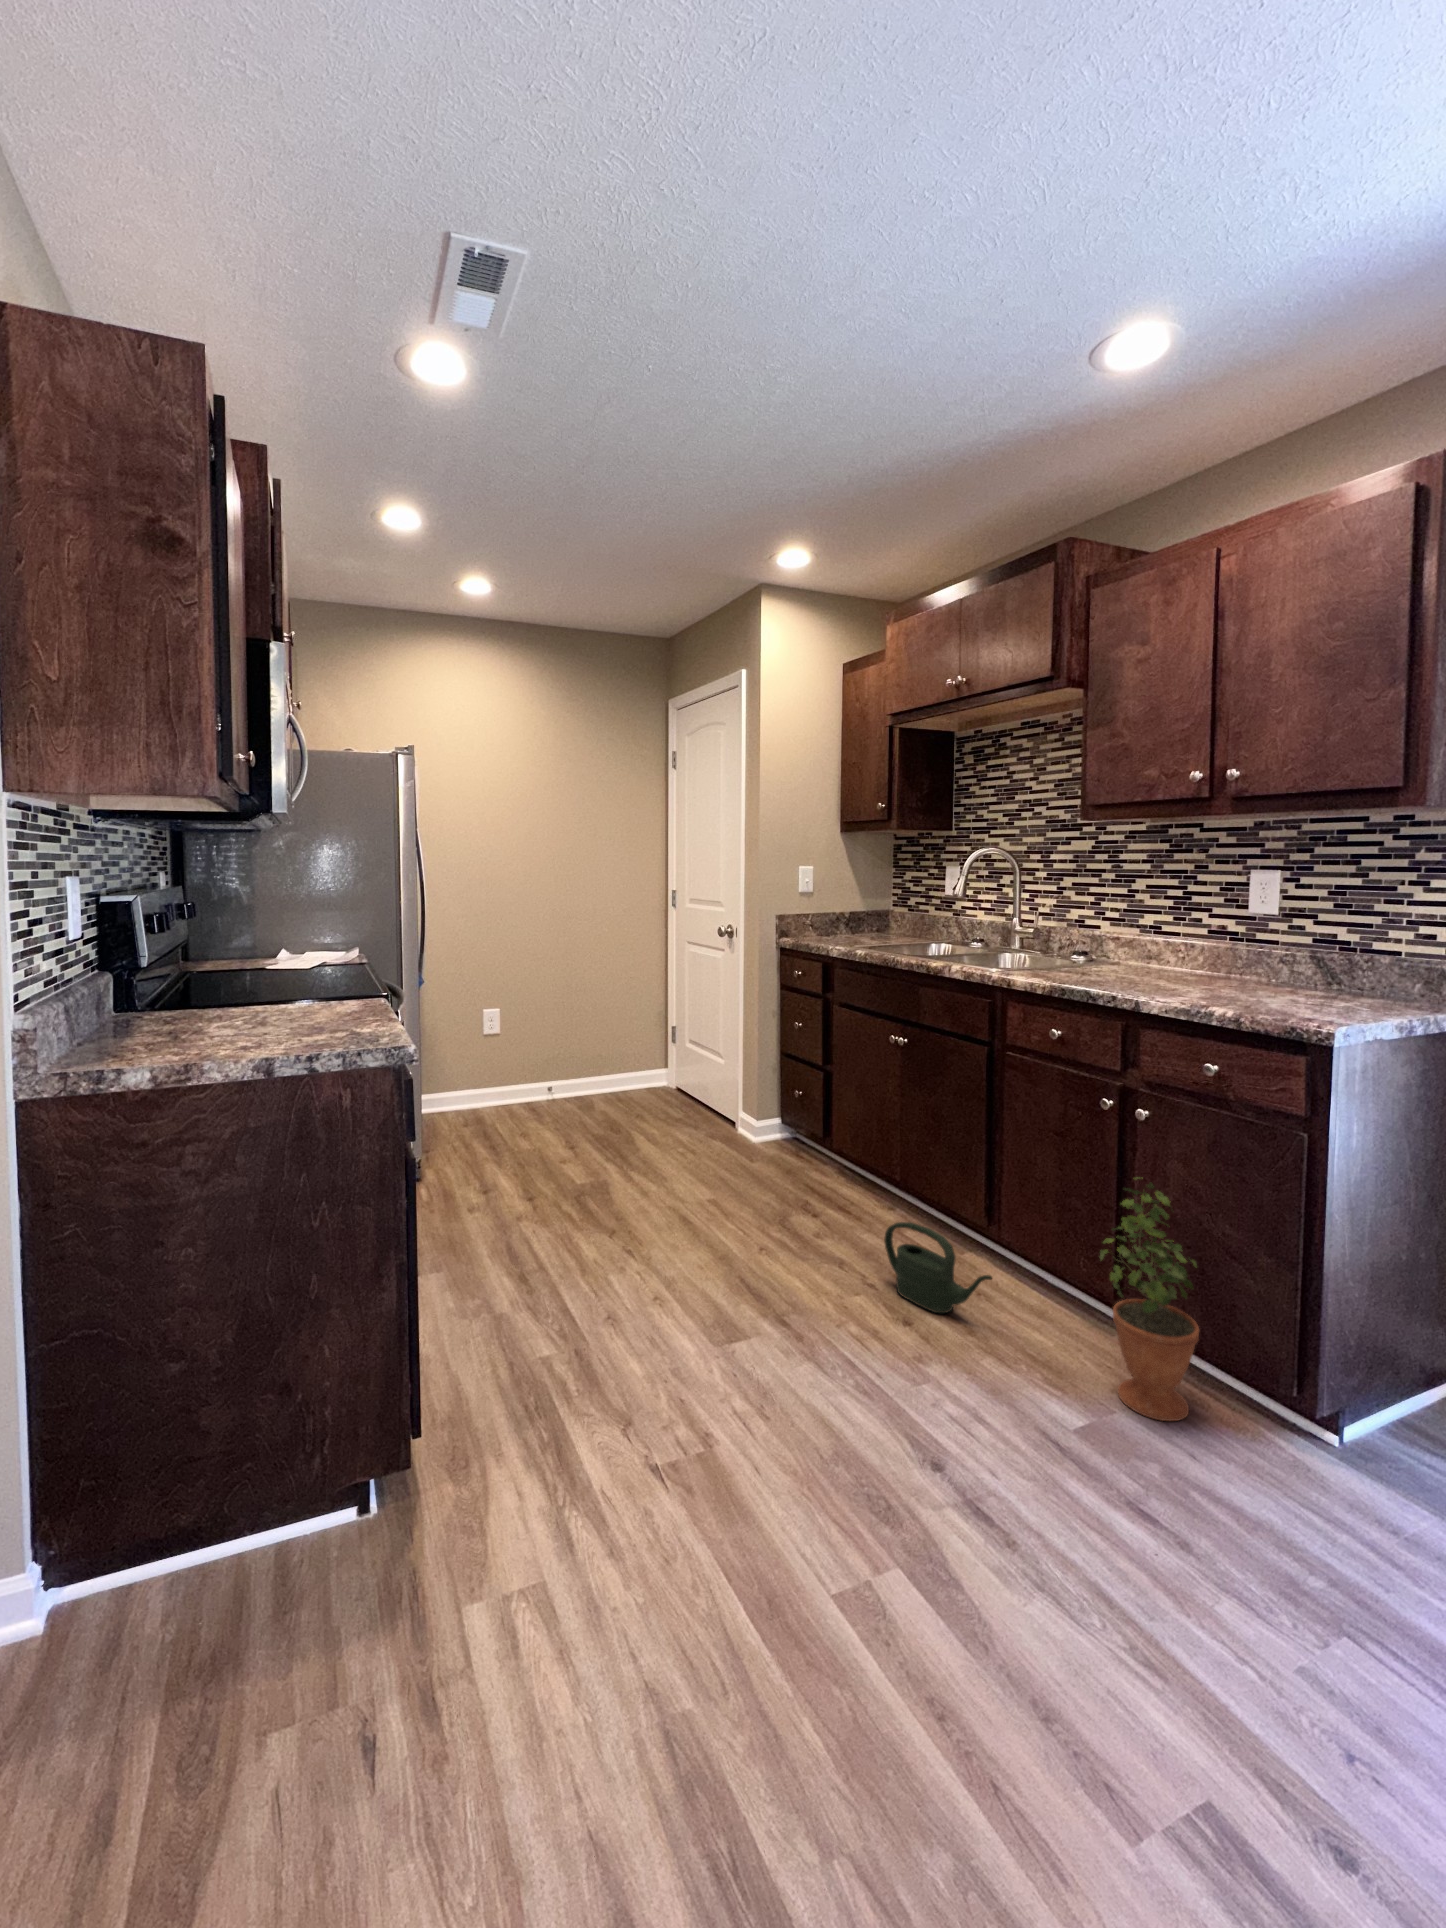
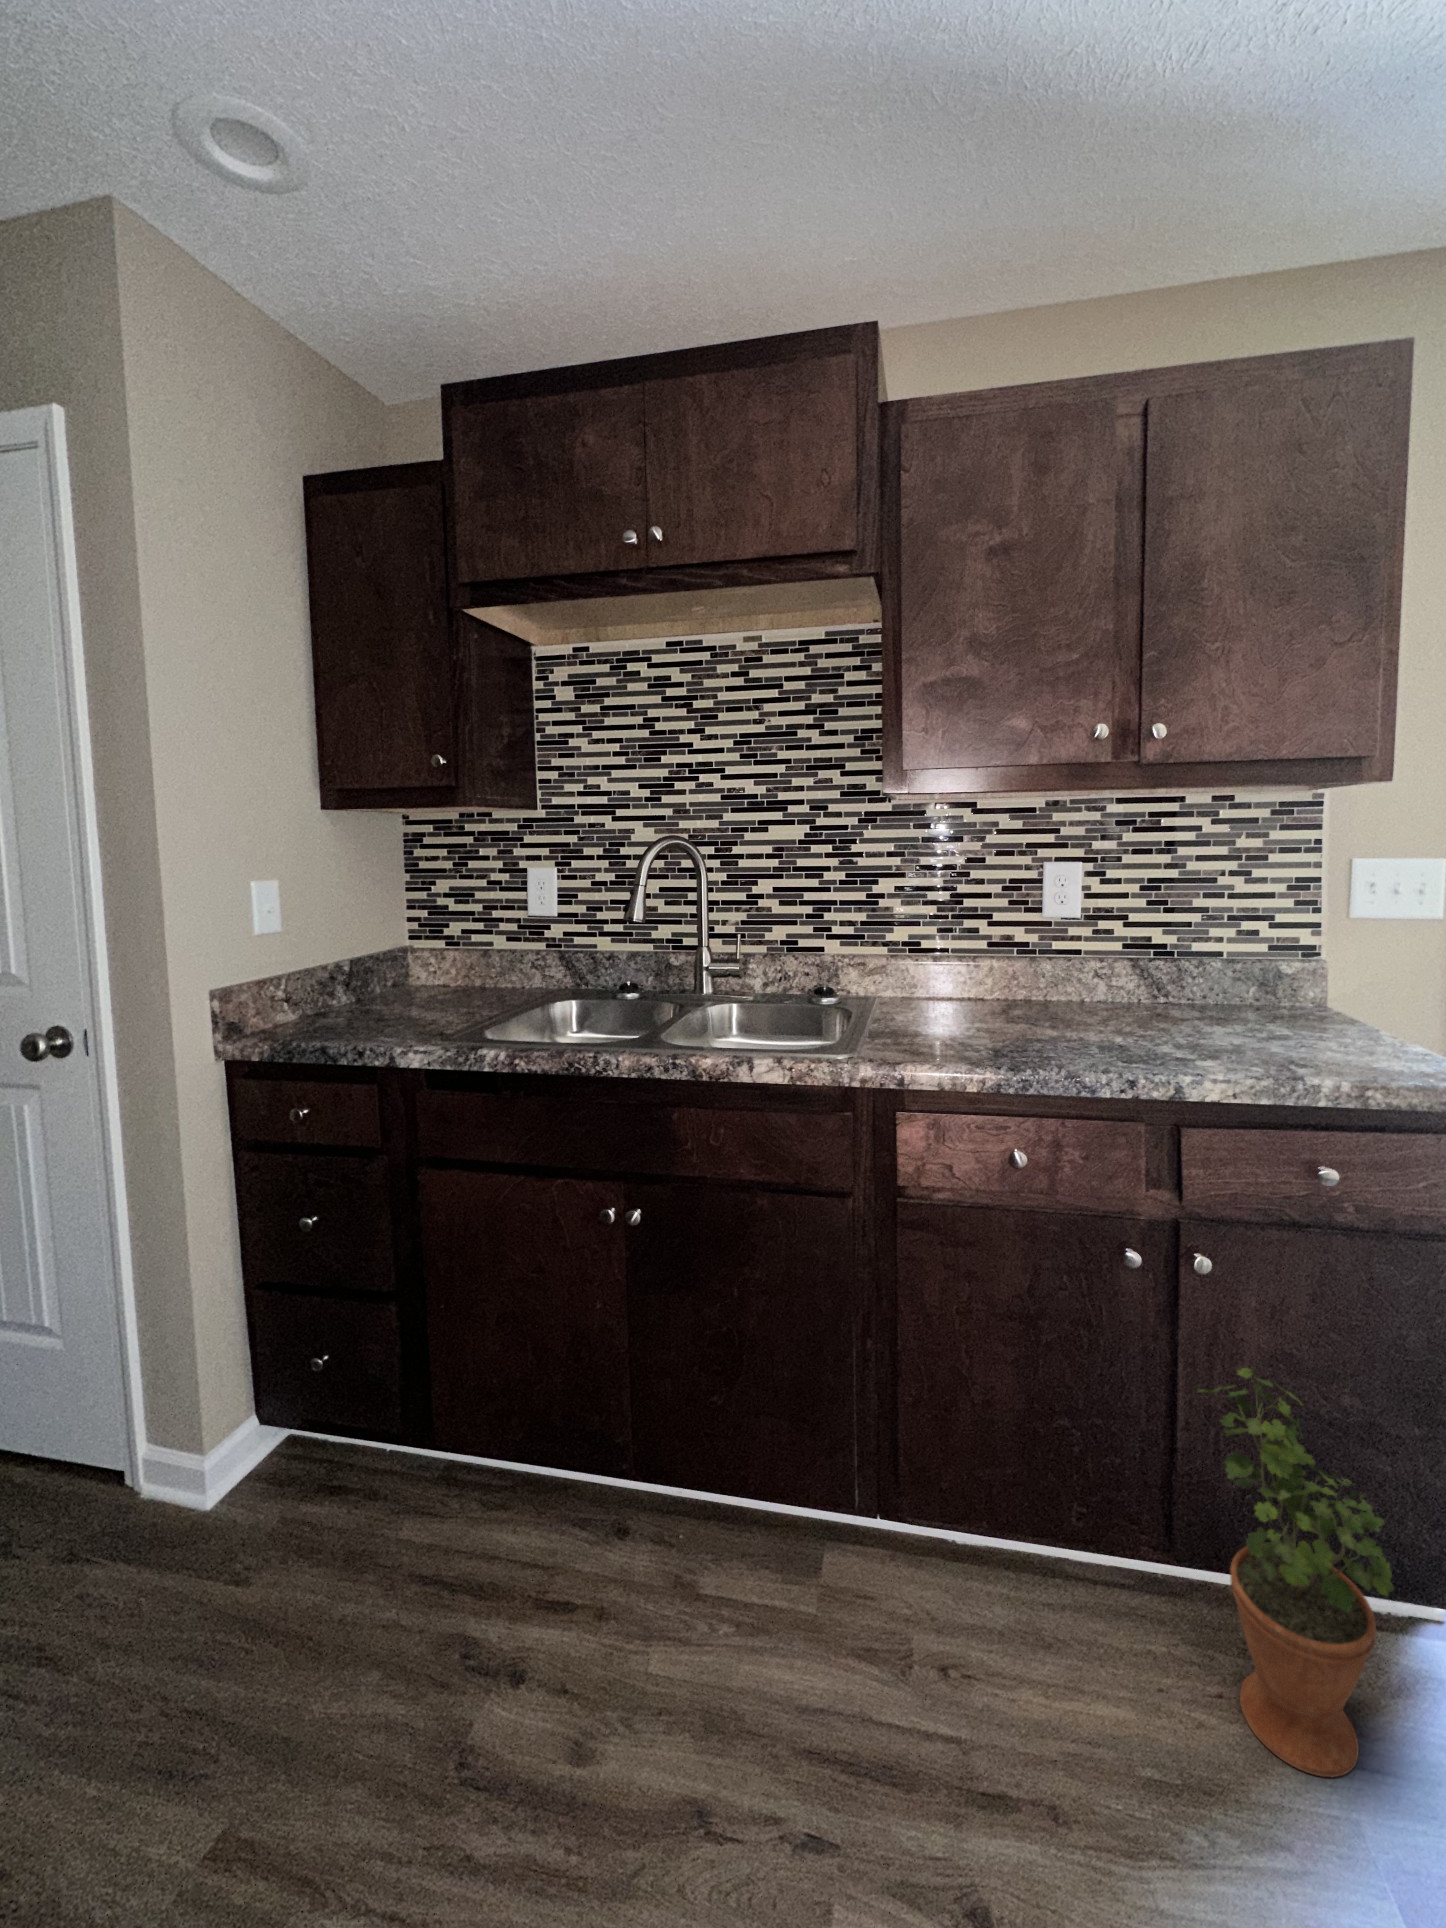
watering can: present [884,1222,992,1313] -> none [786,1619,1046,1801]

